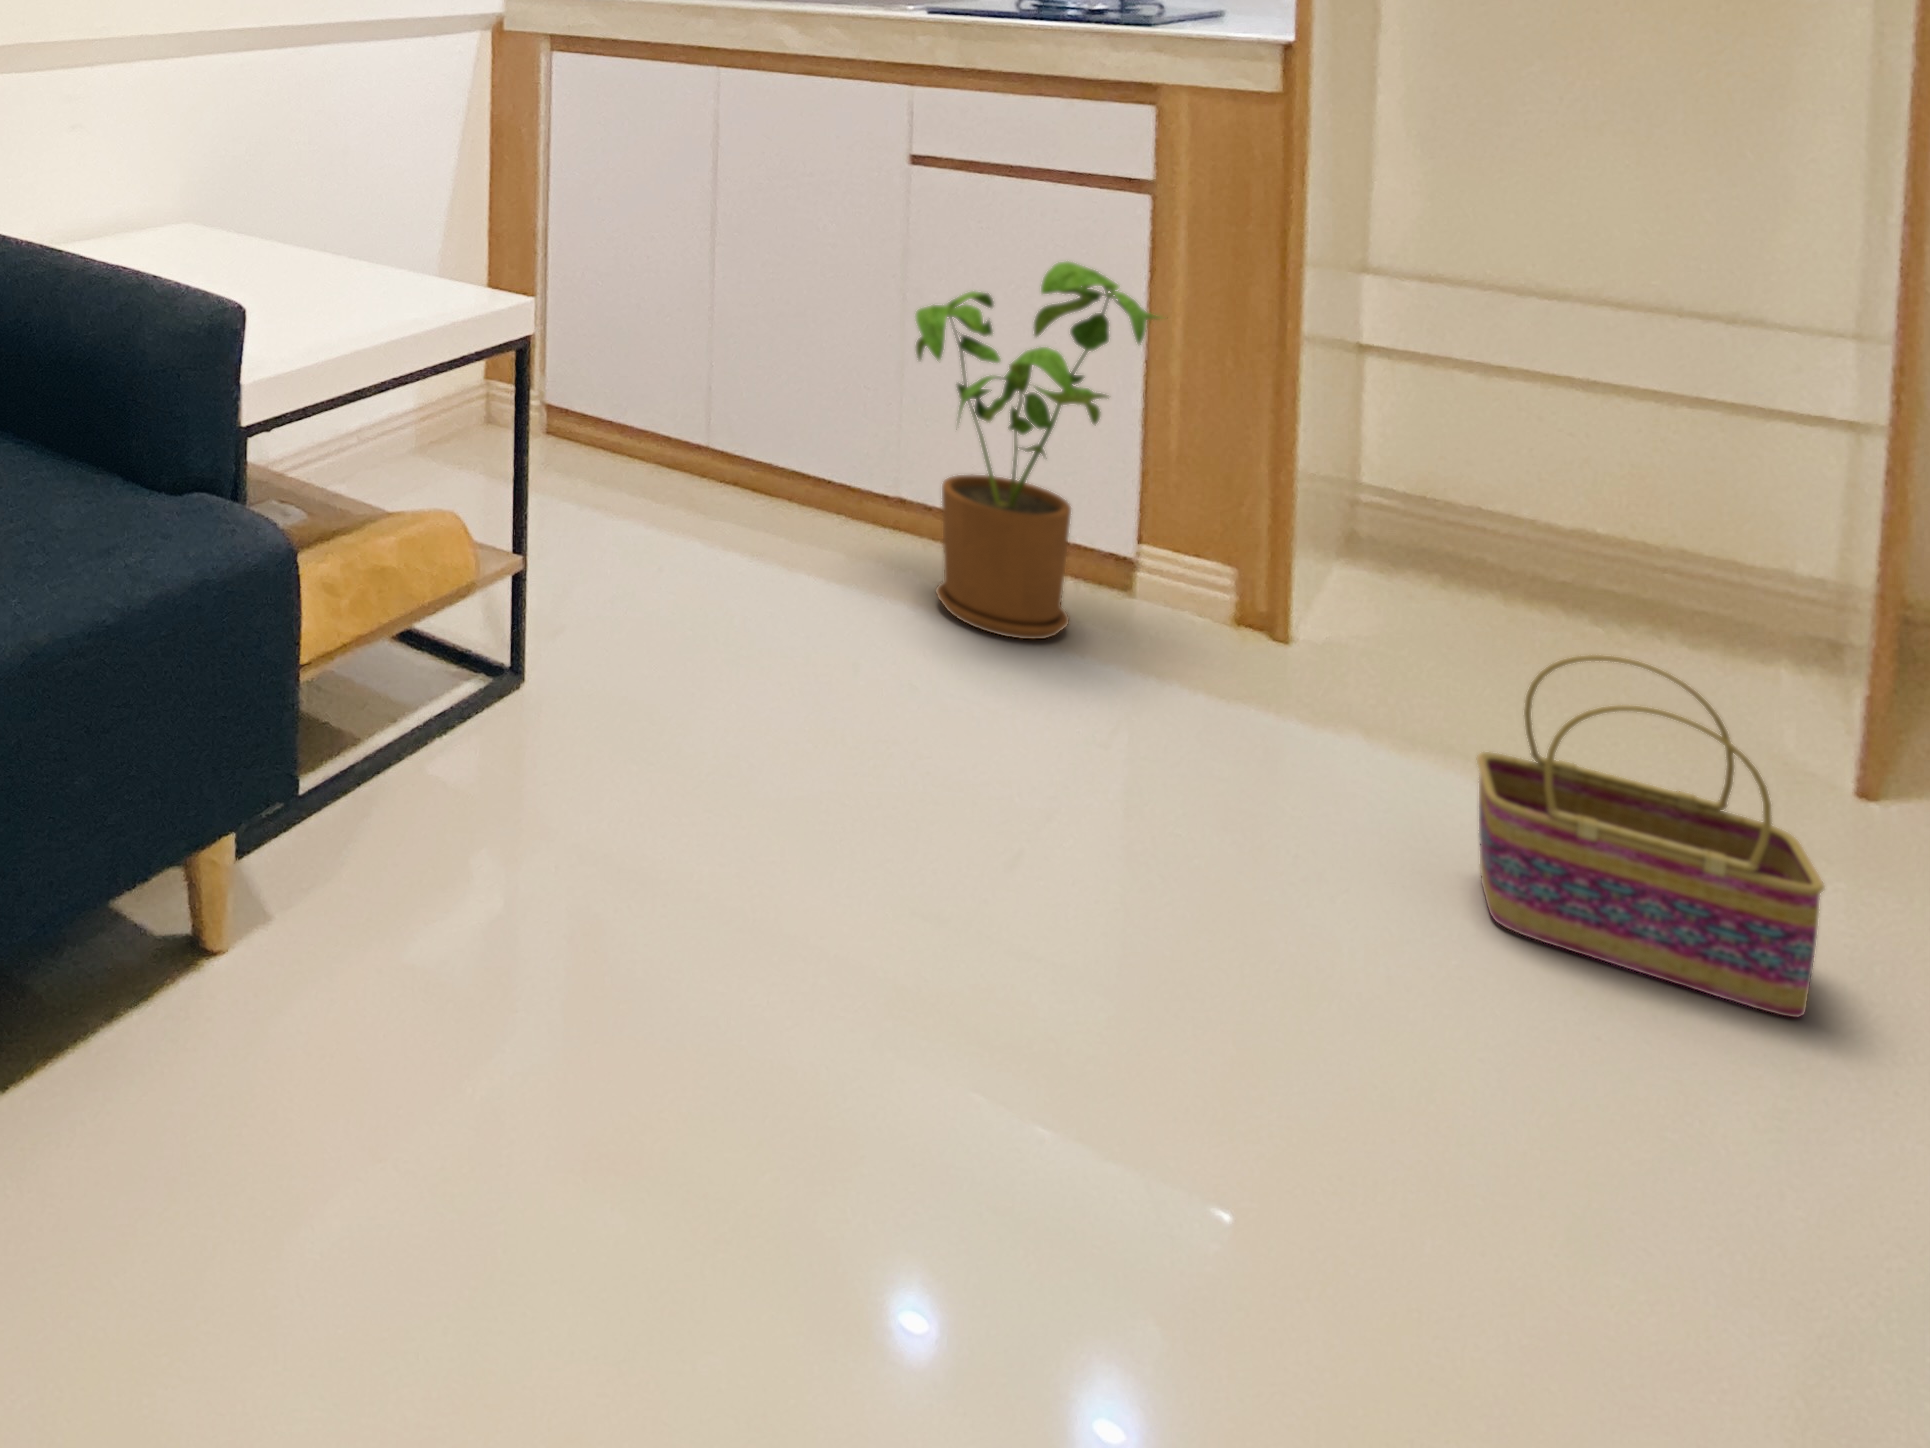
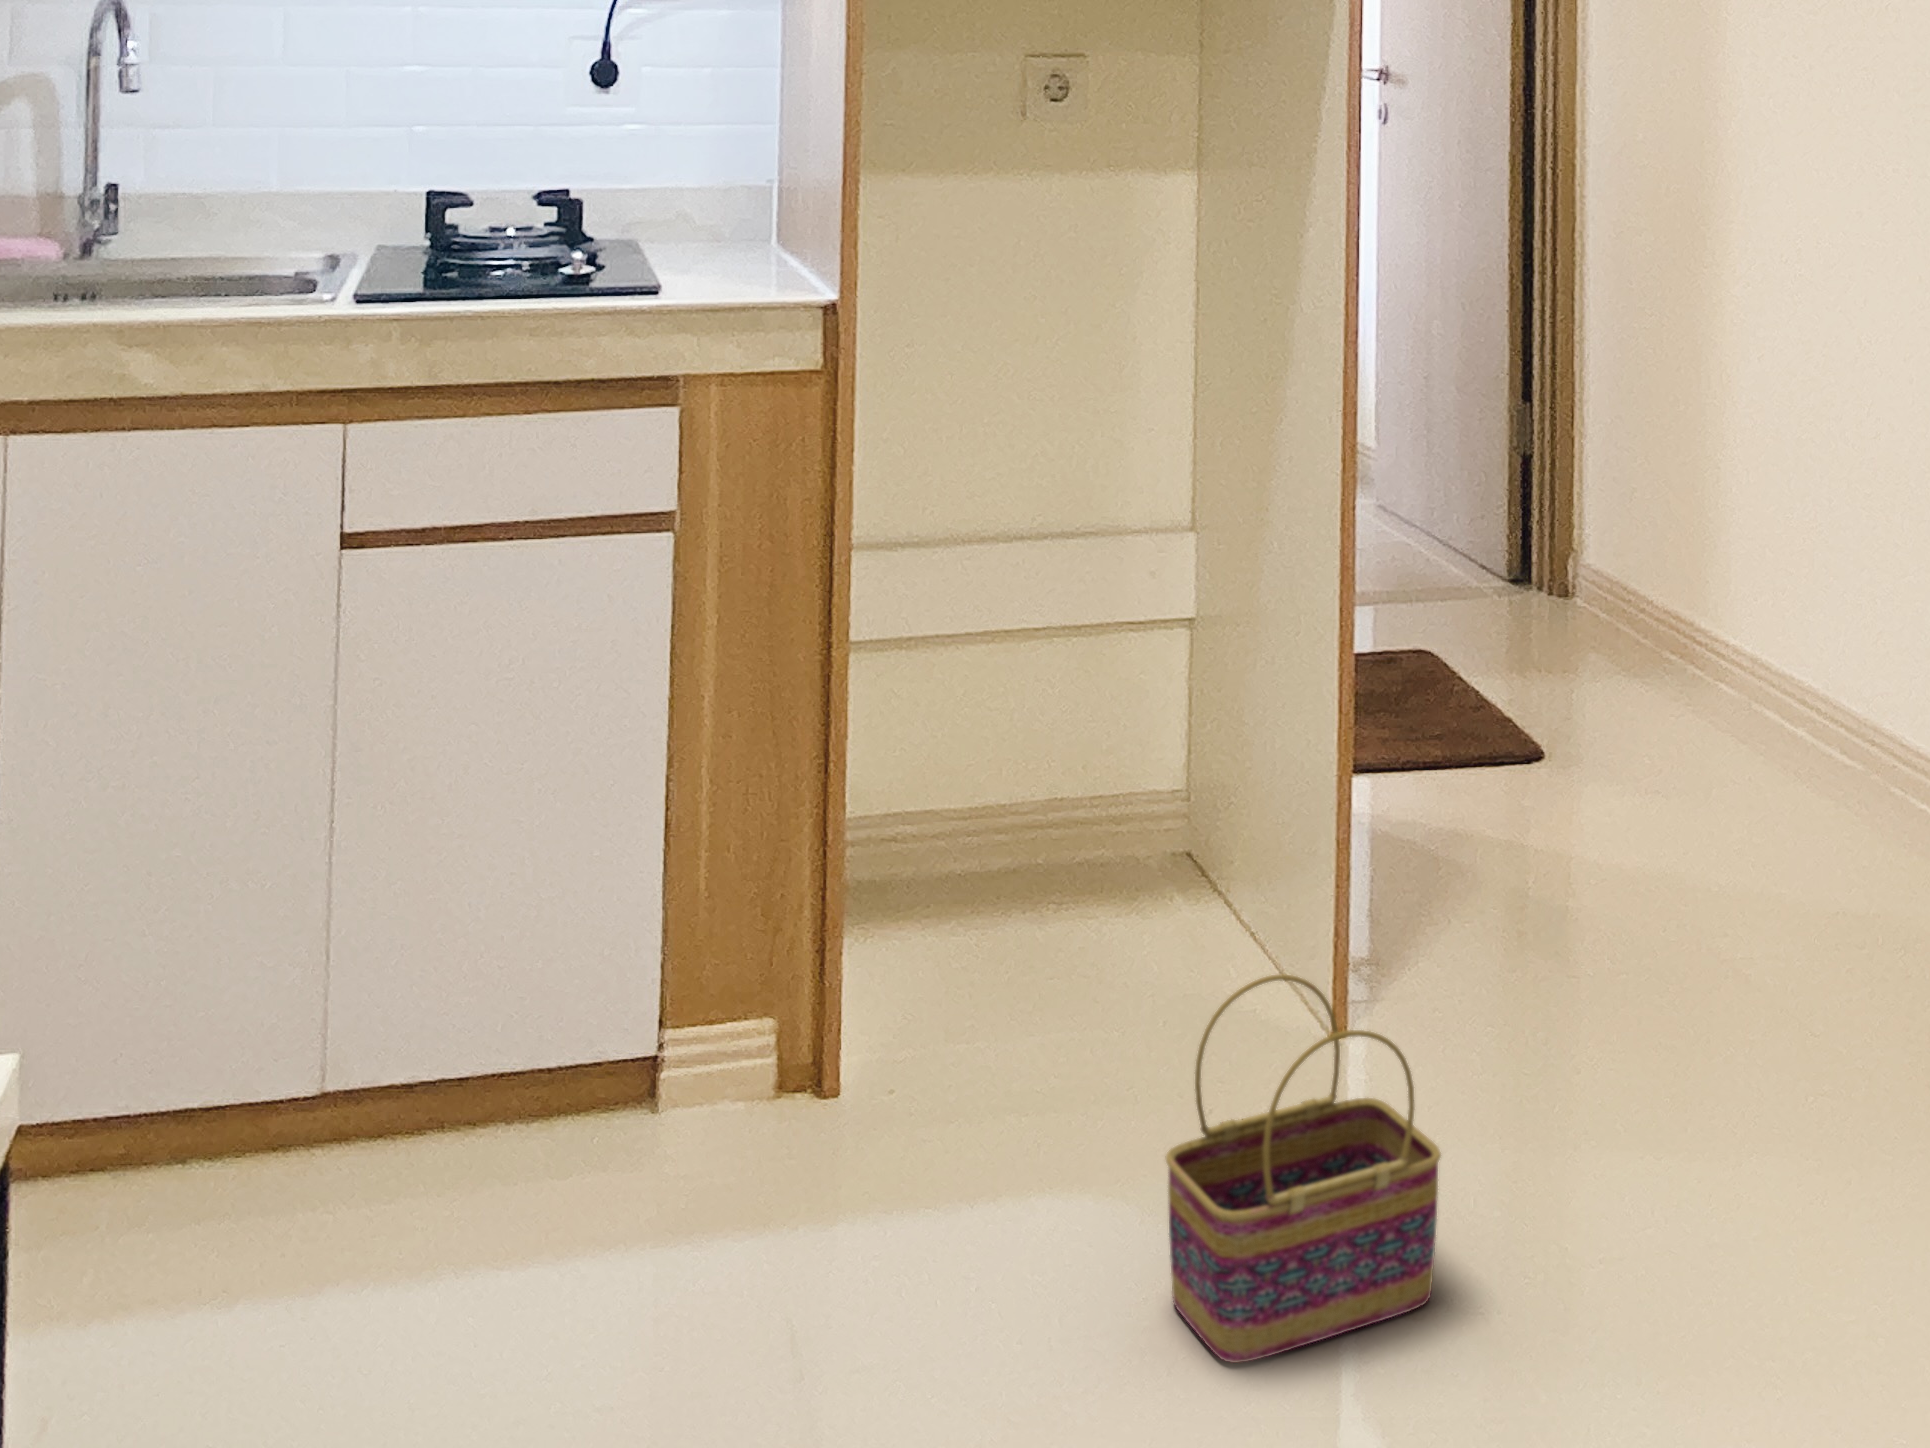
house plant: present [916,262,1160,639] -> none [398,656,719,1274]

